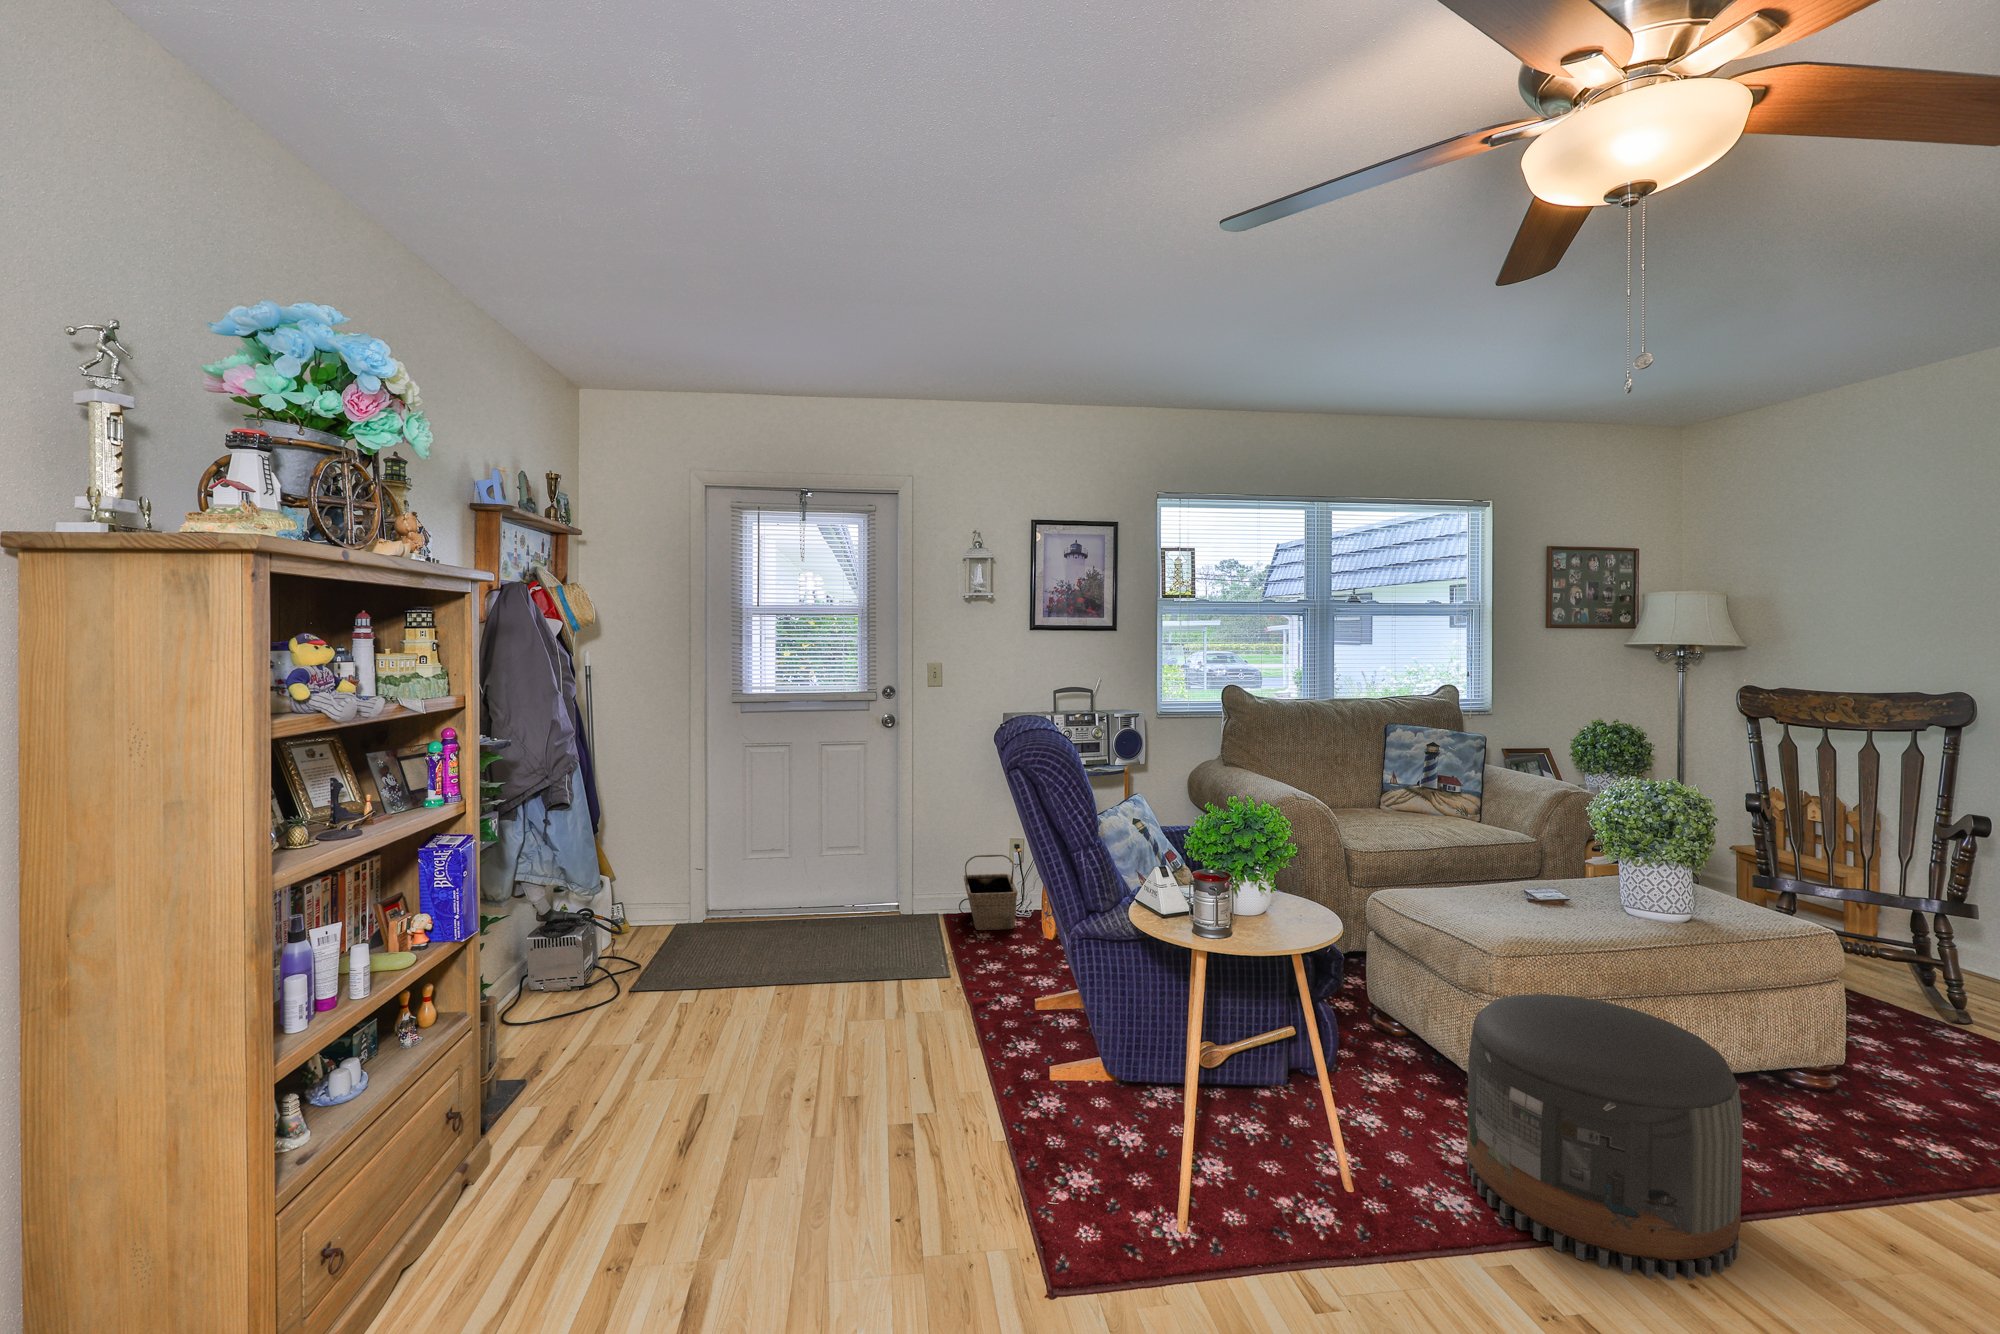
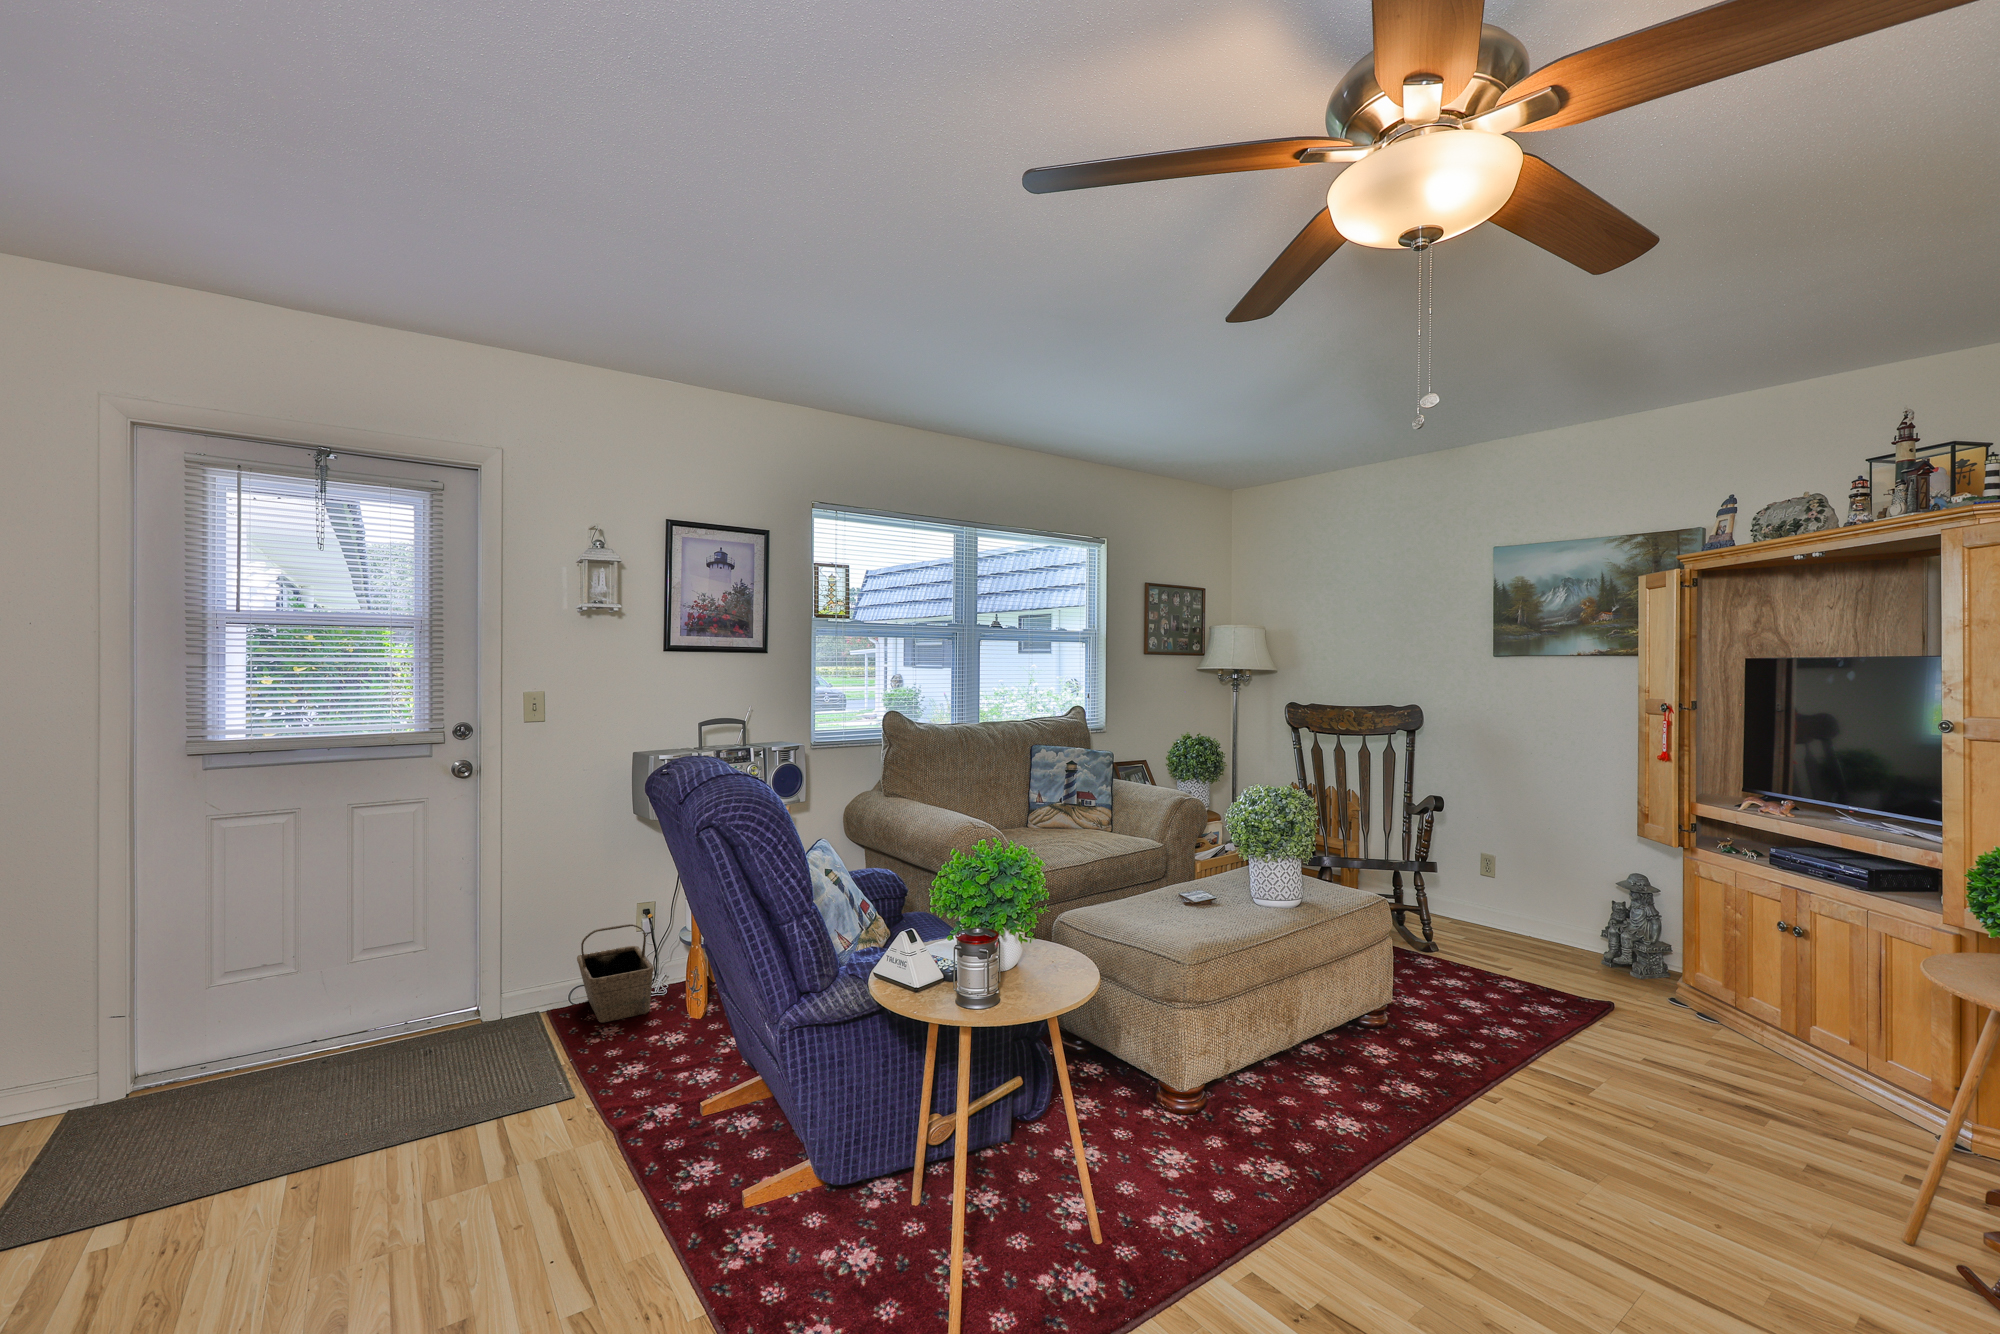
pouf: present [1467,994,1743,1280] -> none [1182,995,1402,1252]

